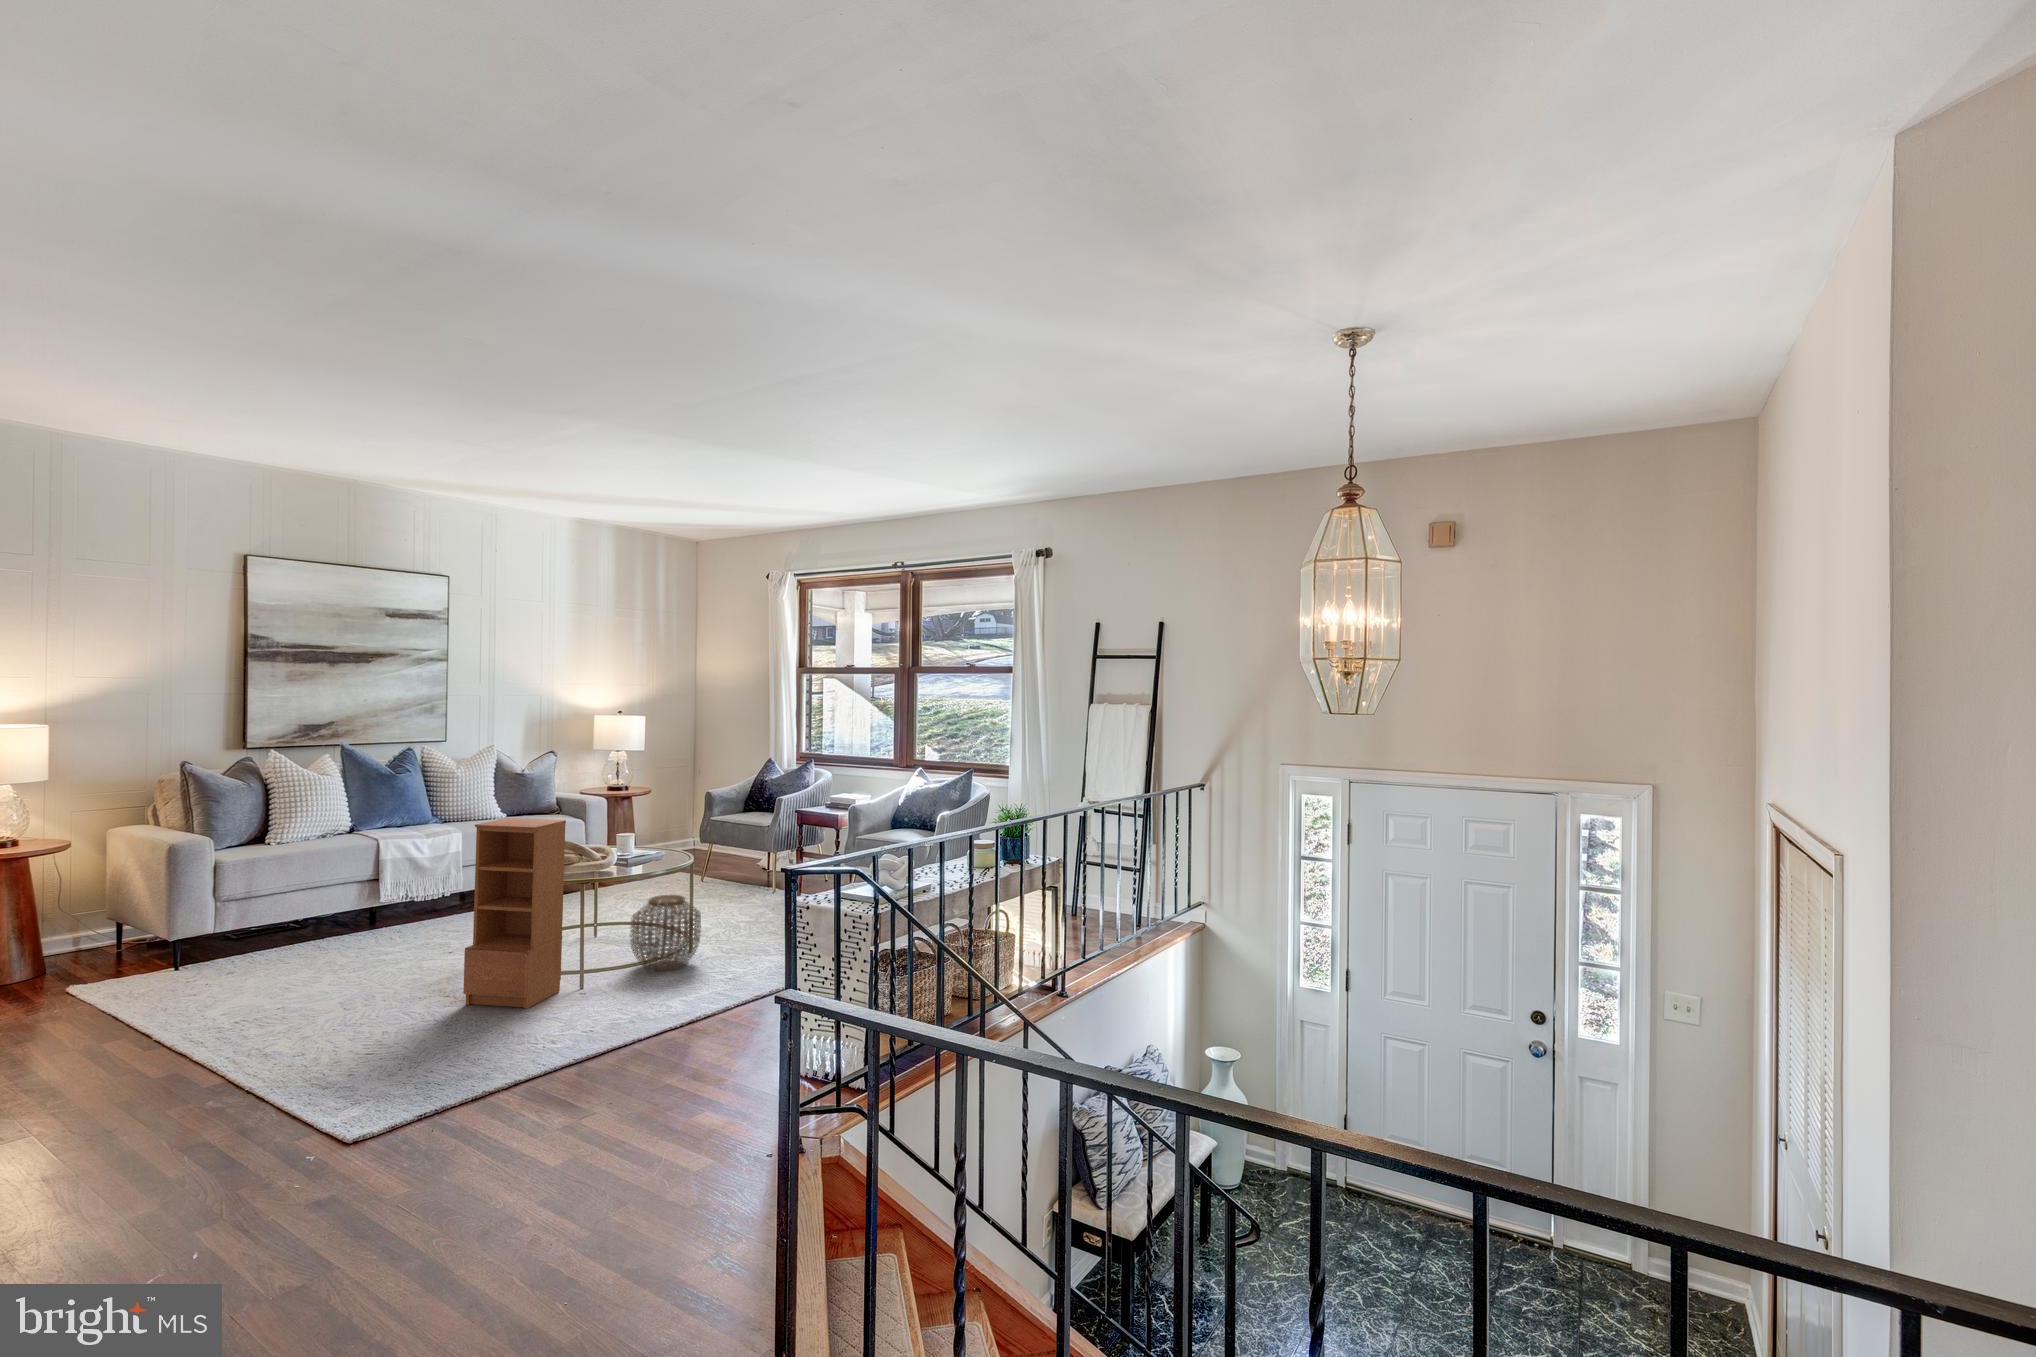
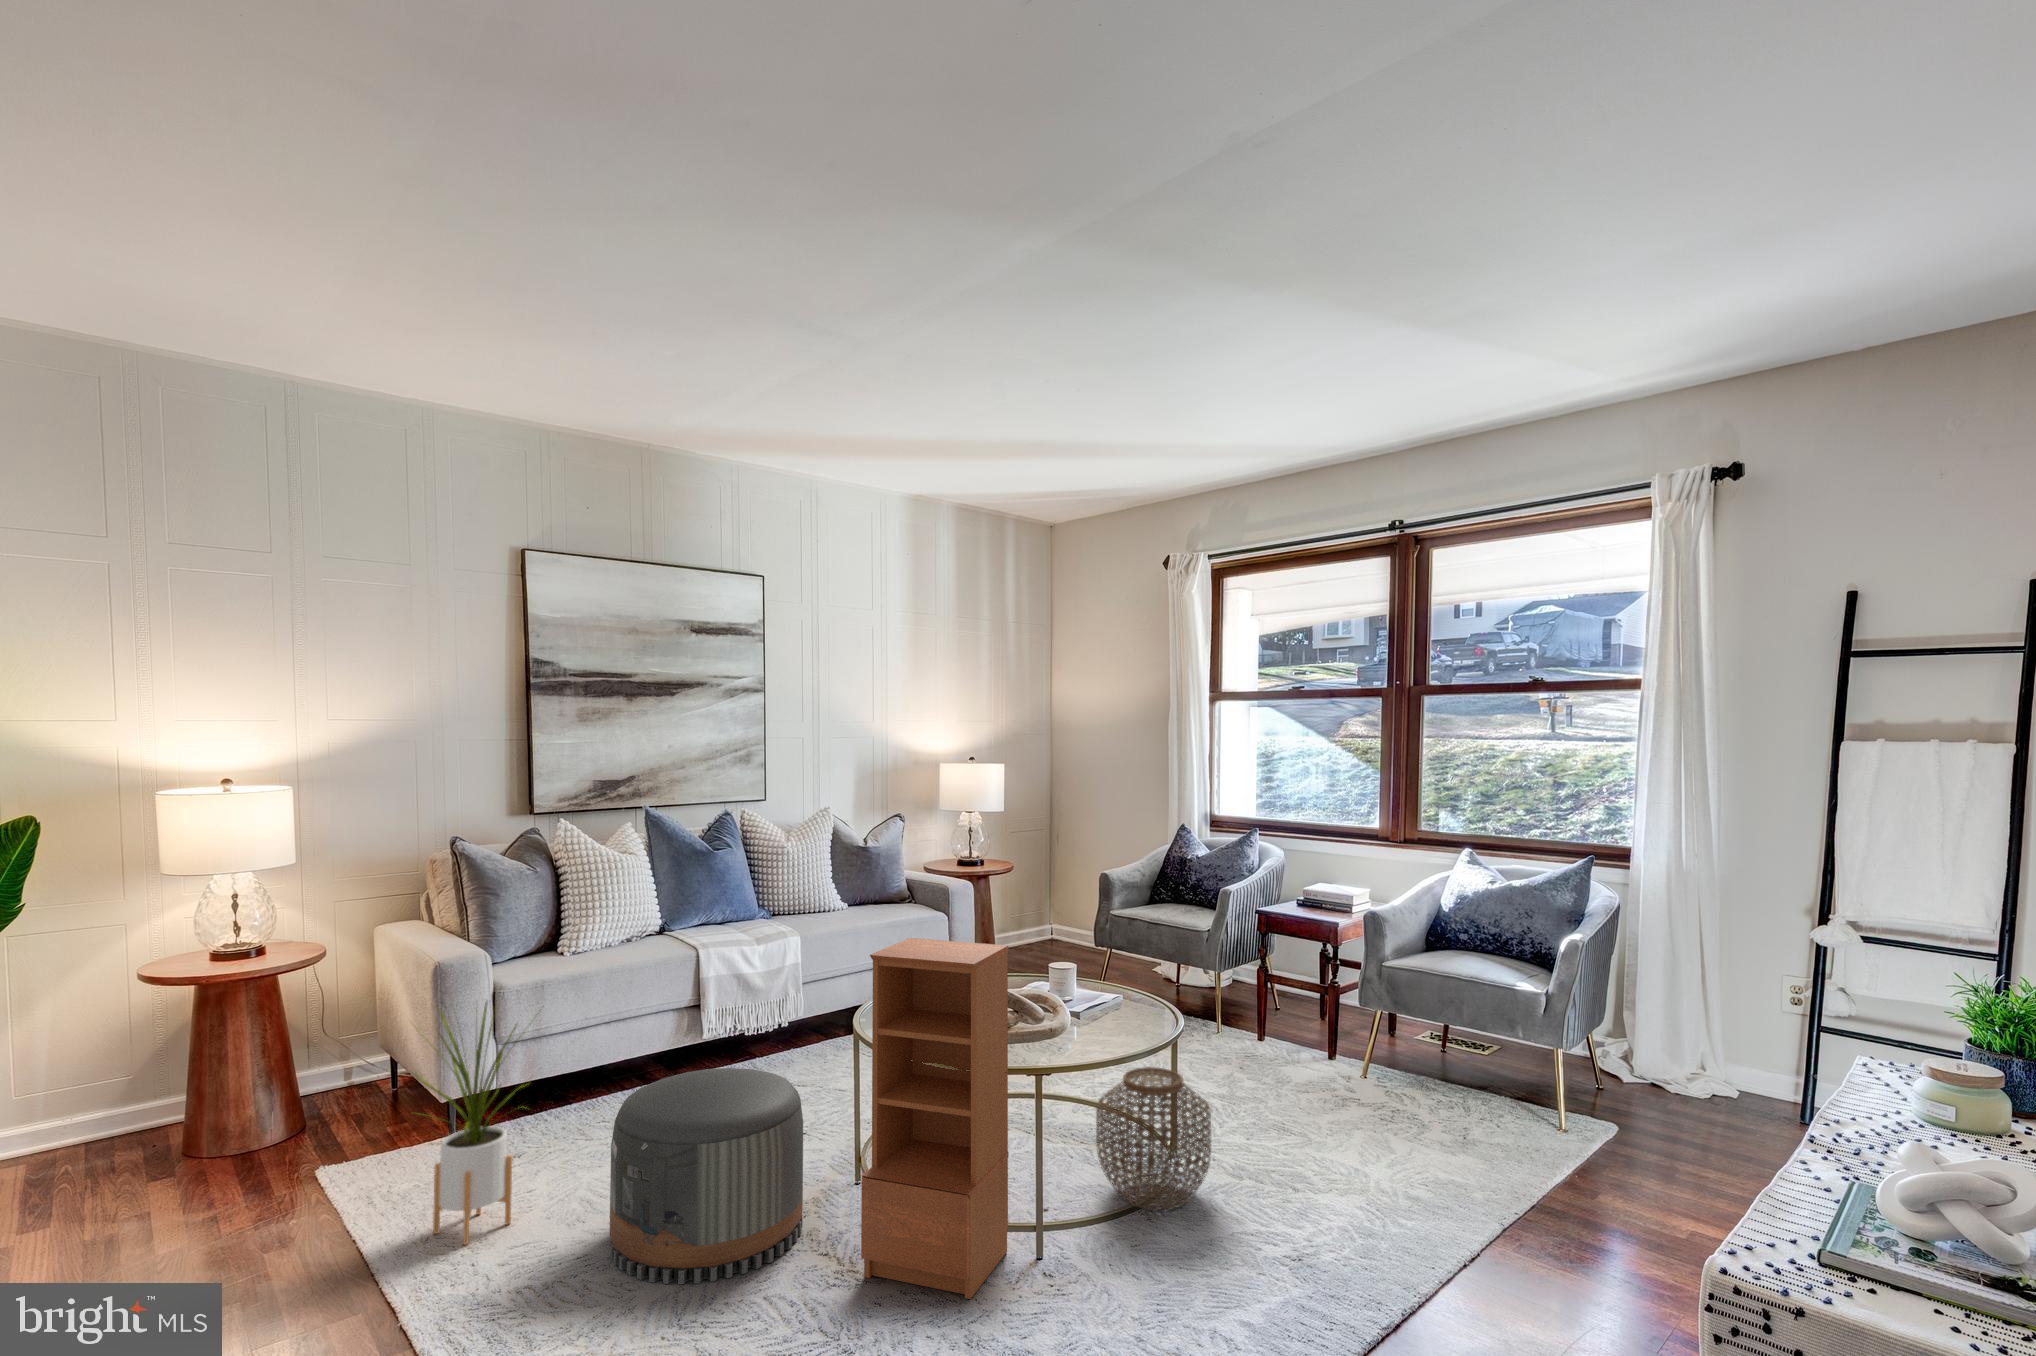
house plant: none [152,851,256,1007] -> present [417,1002,539,1245]
pouf: none [300,900,436,1014] -> present [610,1068,803,1284]

